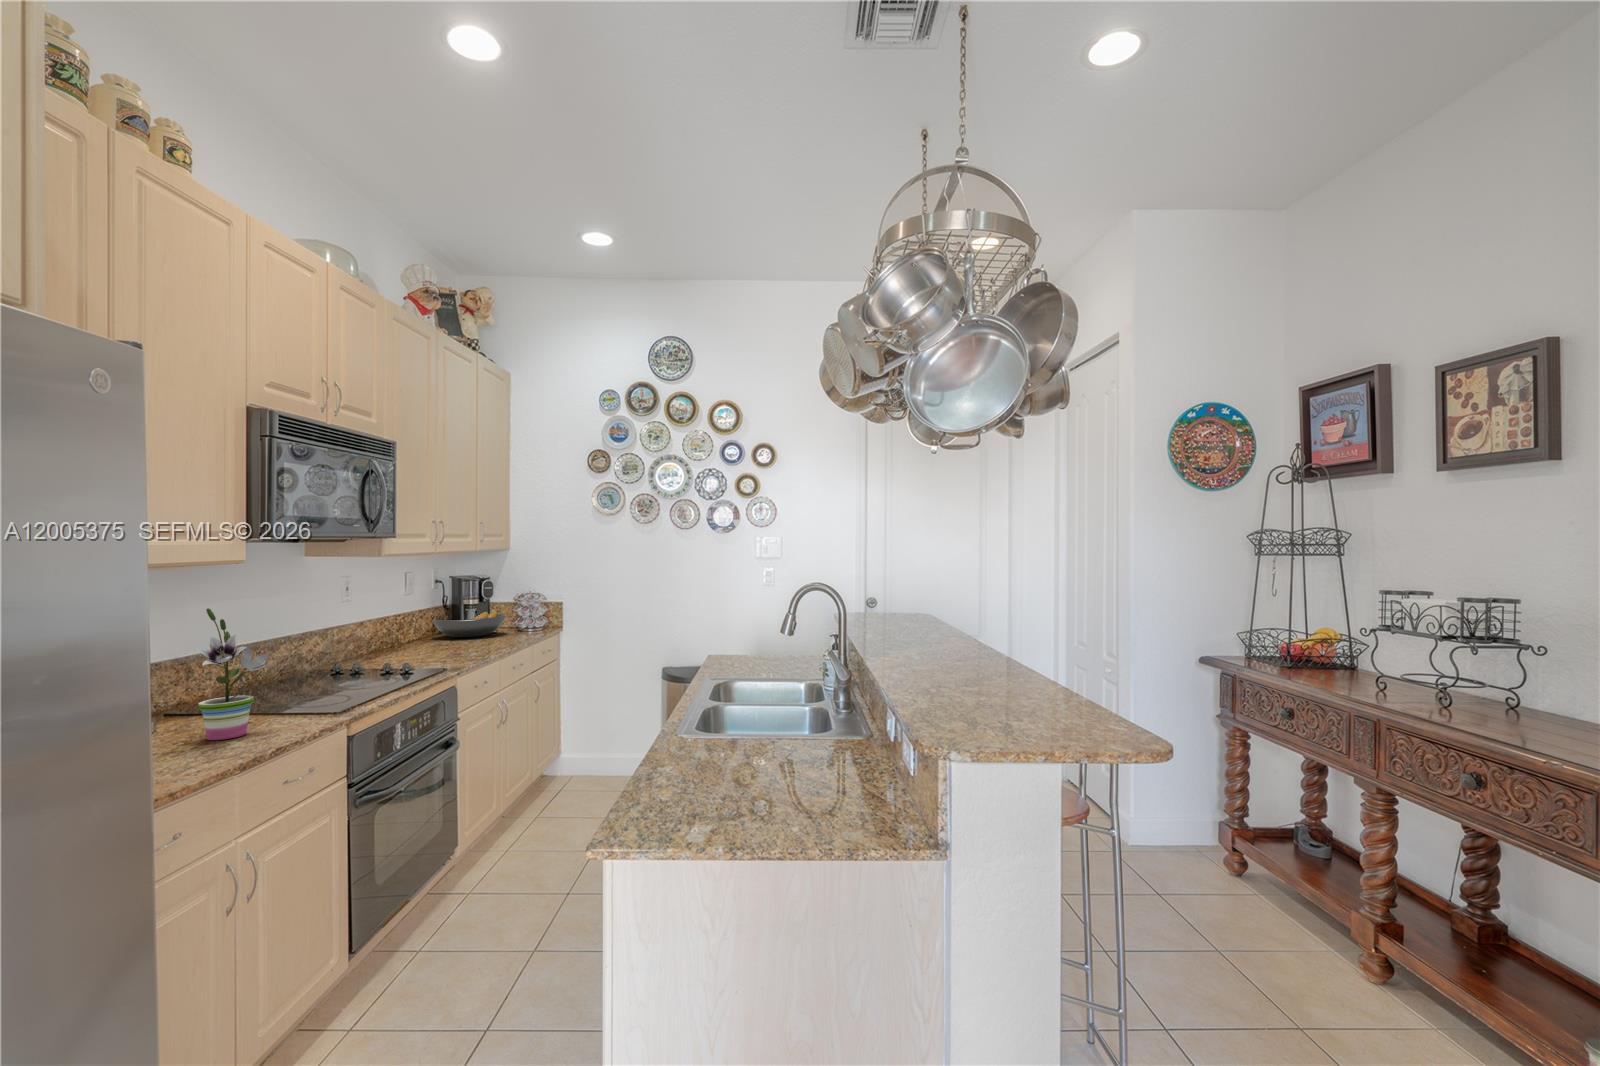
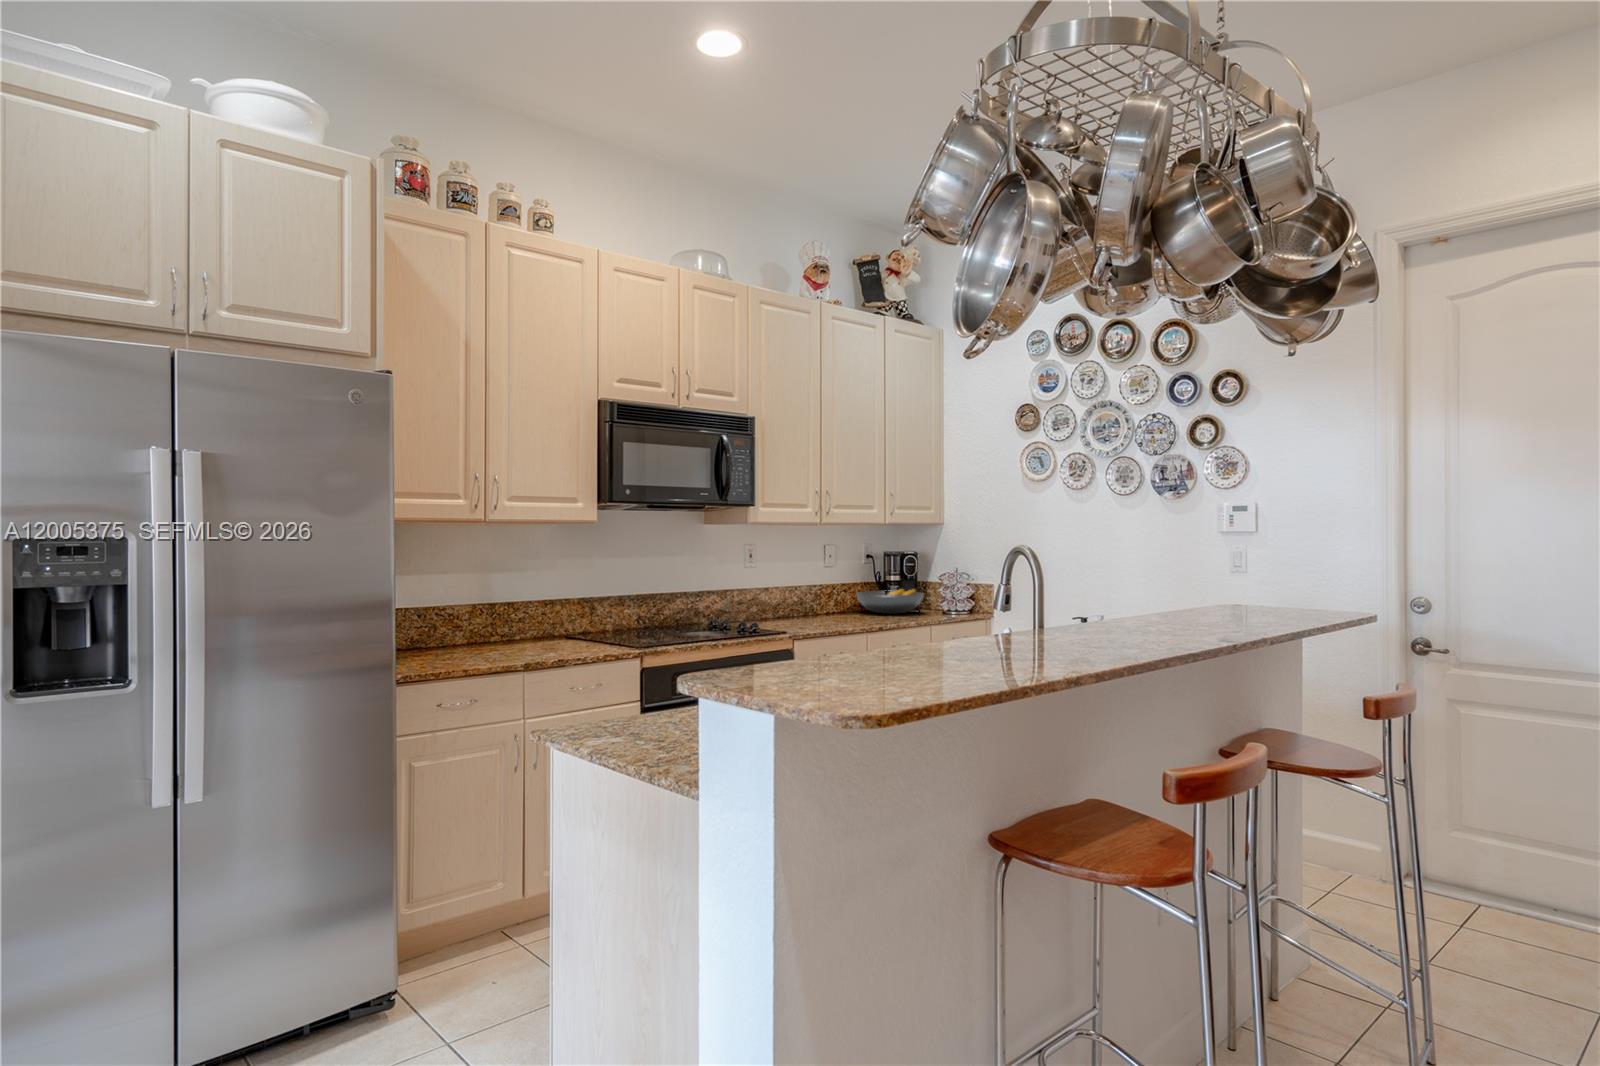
potted plant: present [195,608,275,740] -> none [520,564,573,653]

